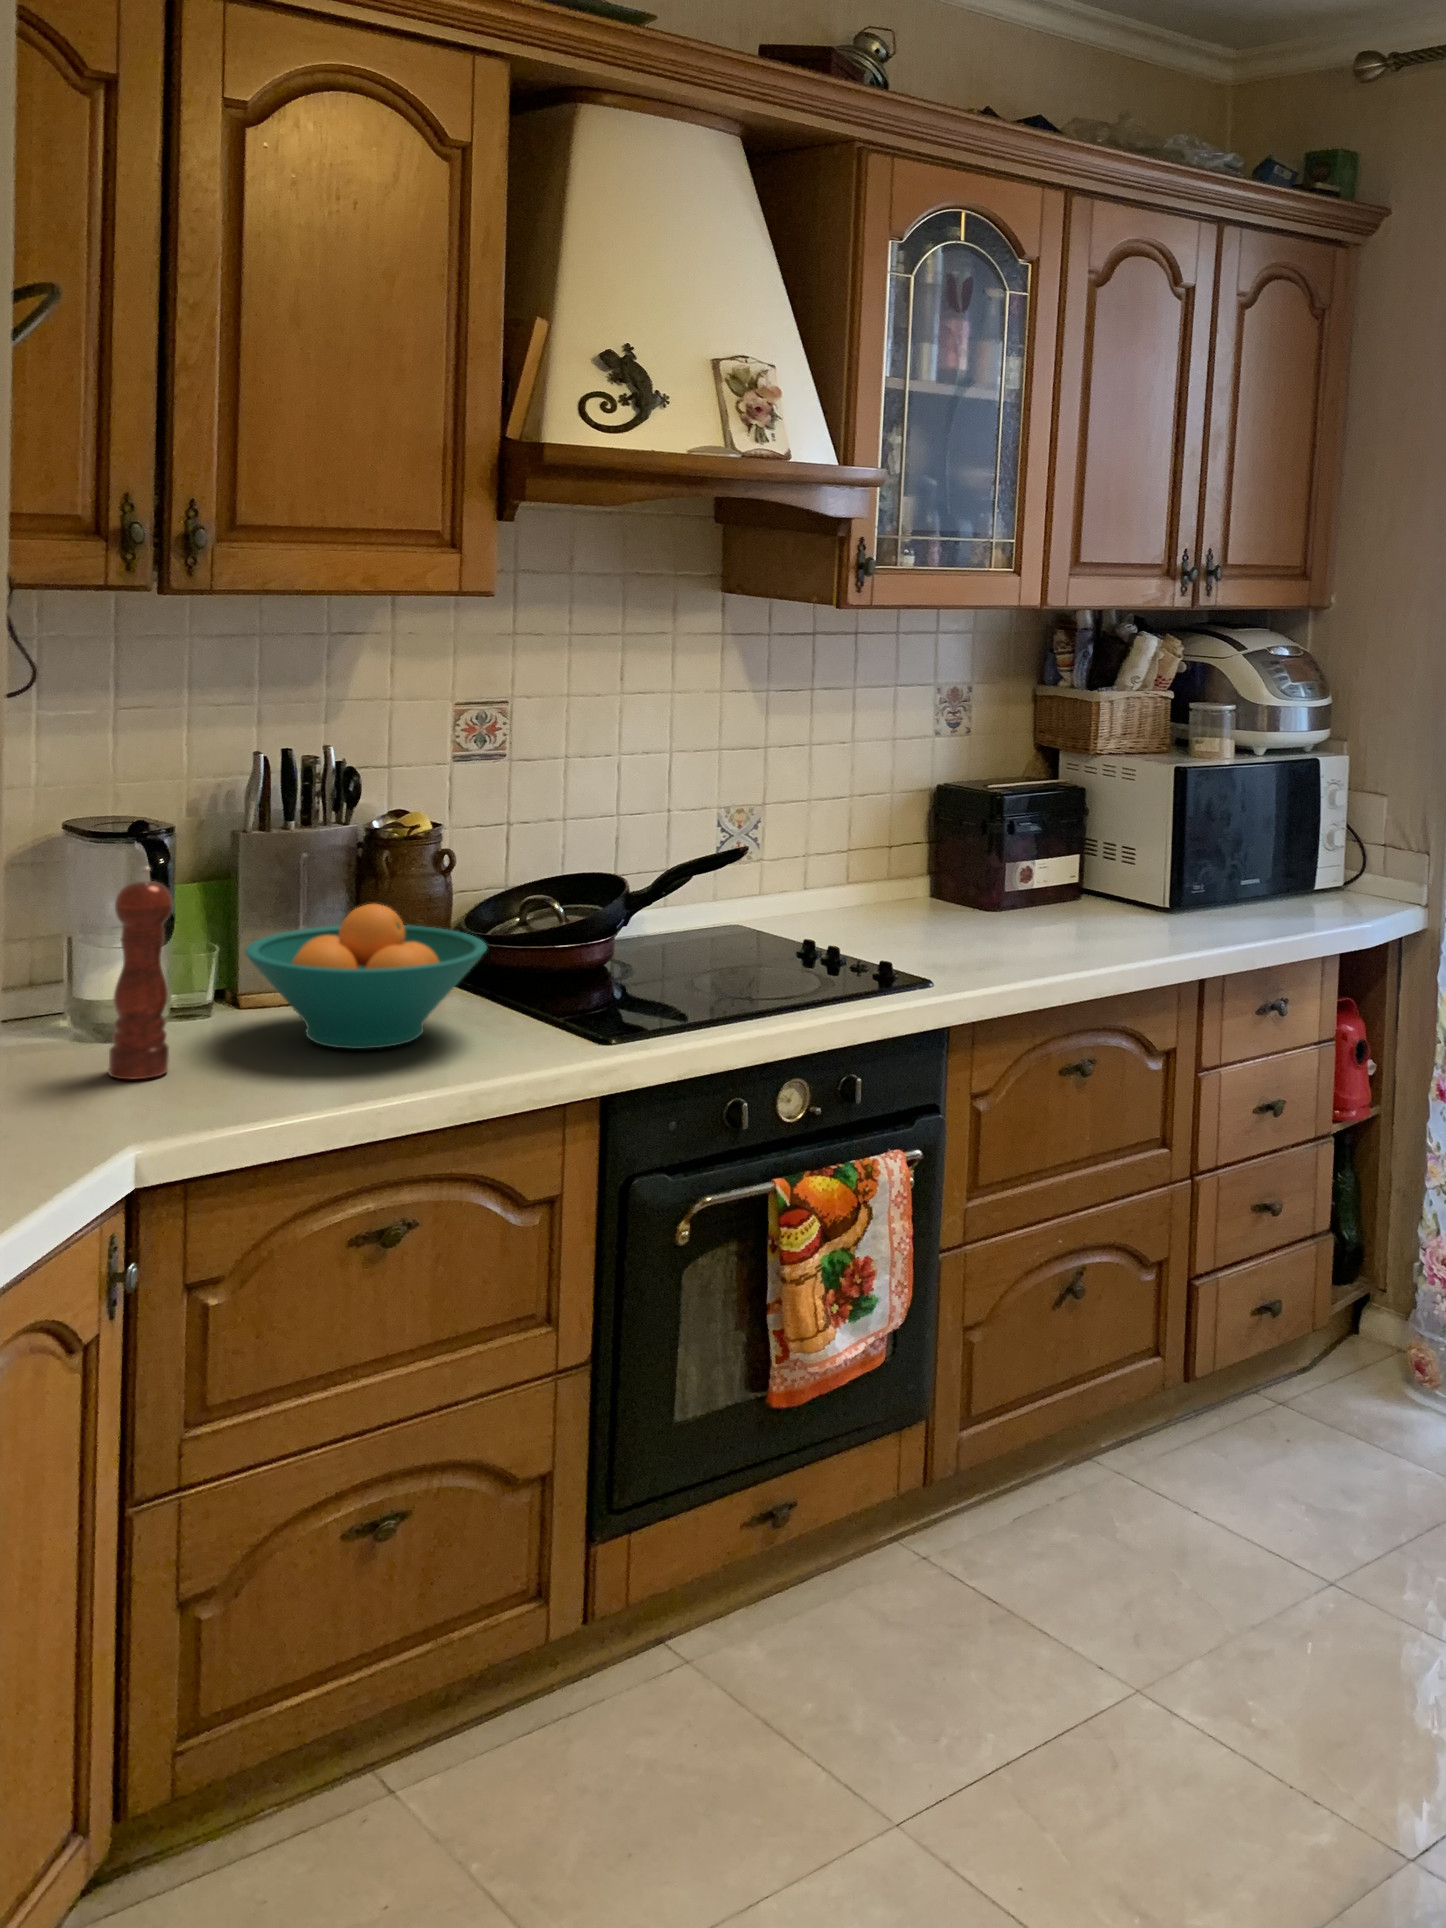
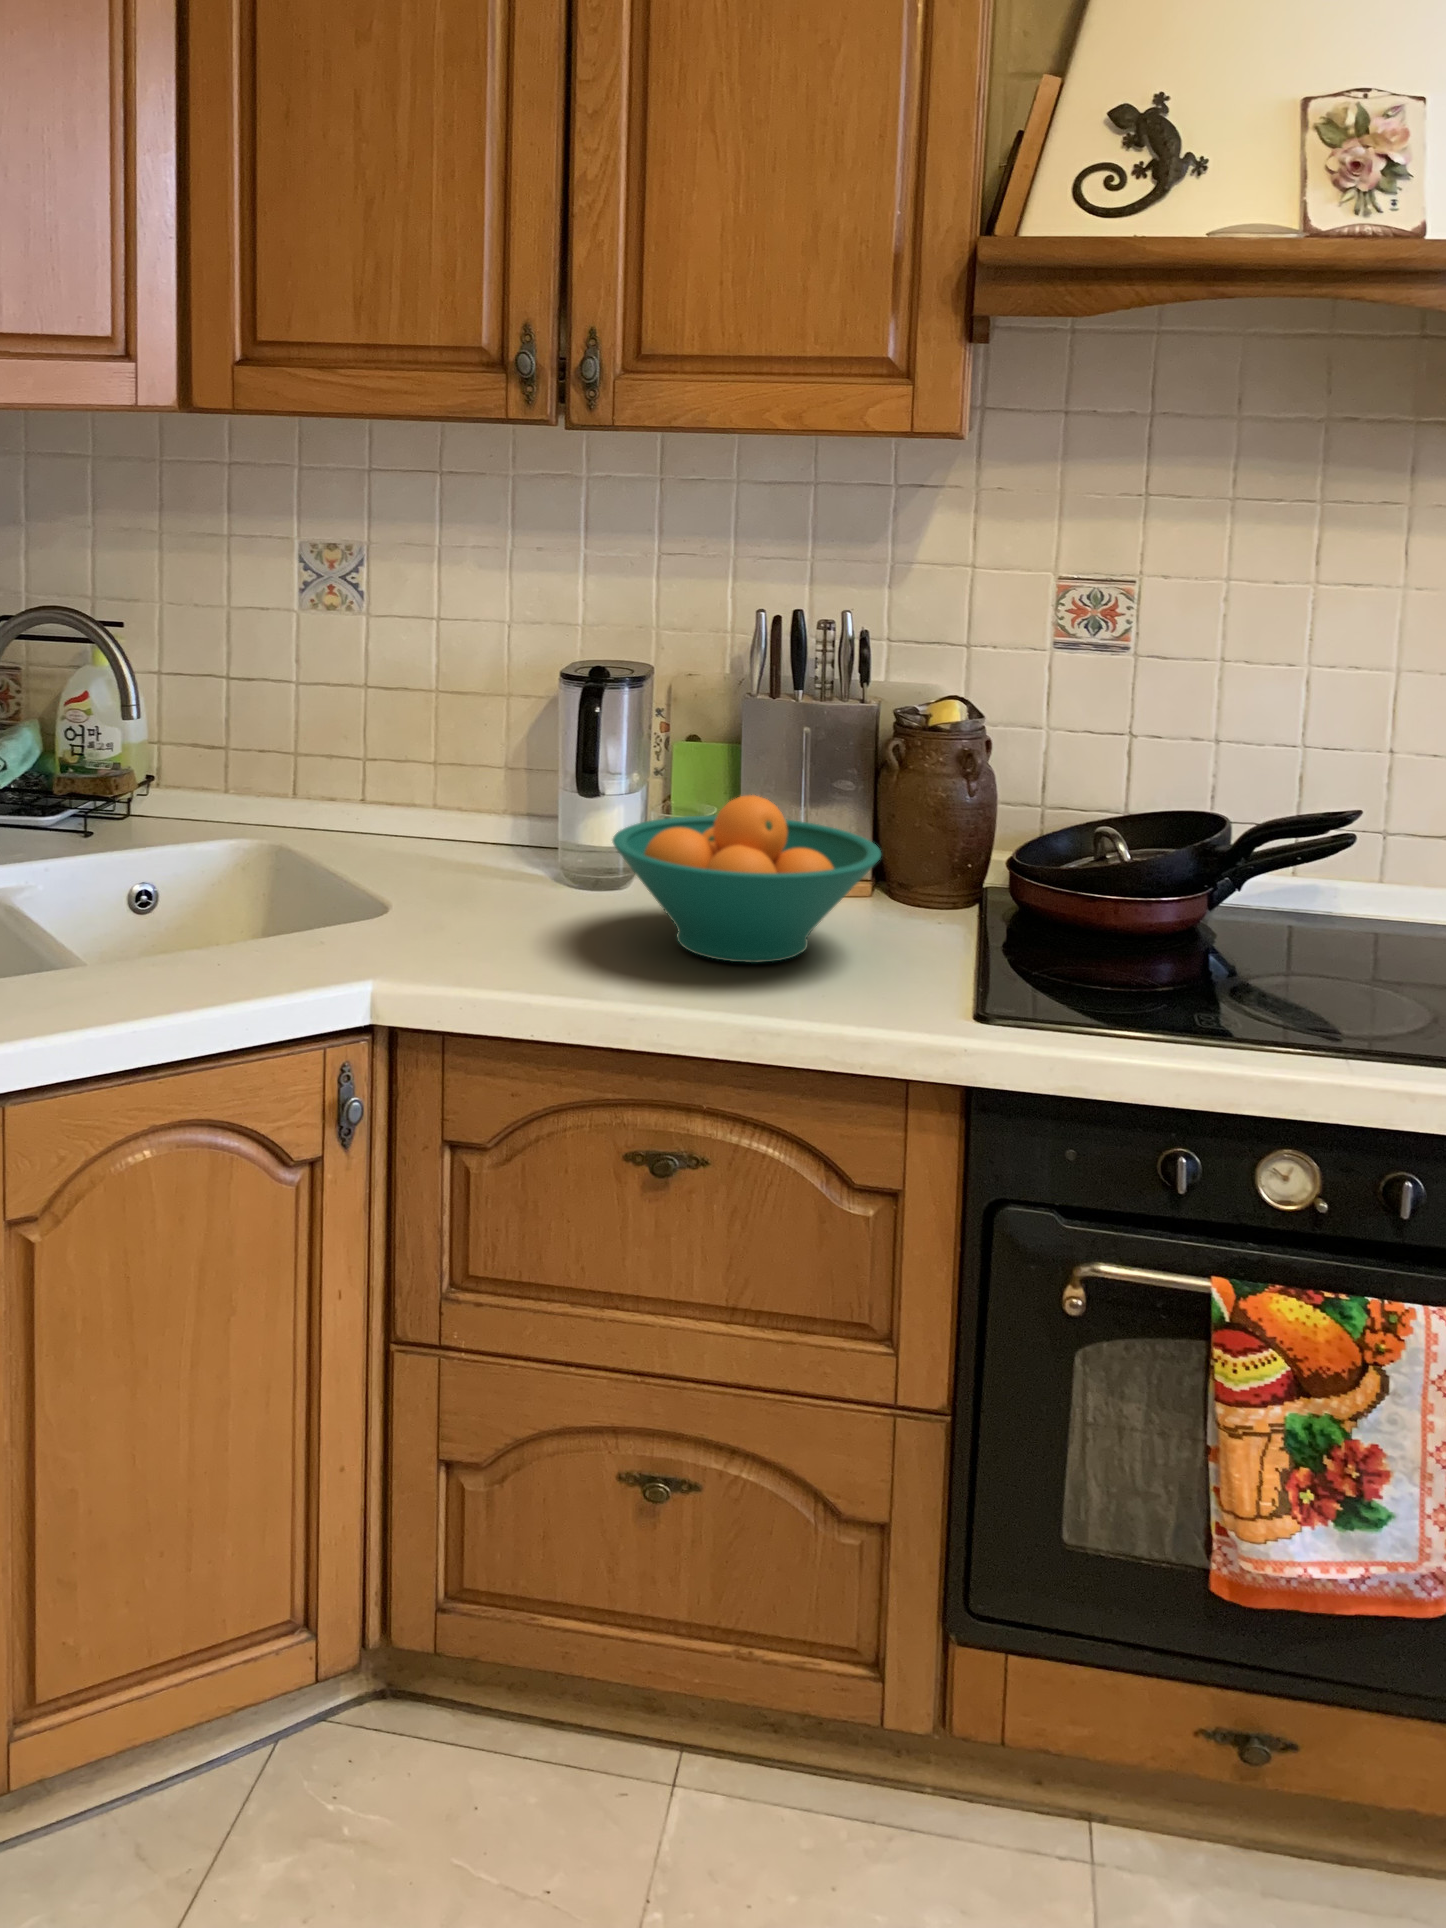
pepper mill: present [109,866,173,1079] -> none [461,716,521,935]

